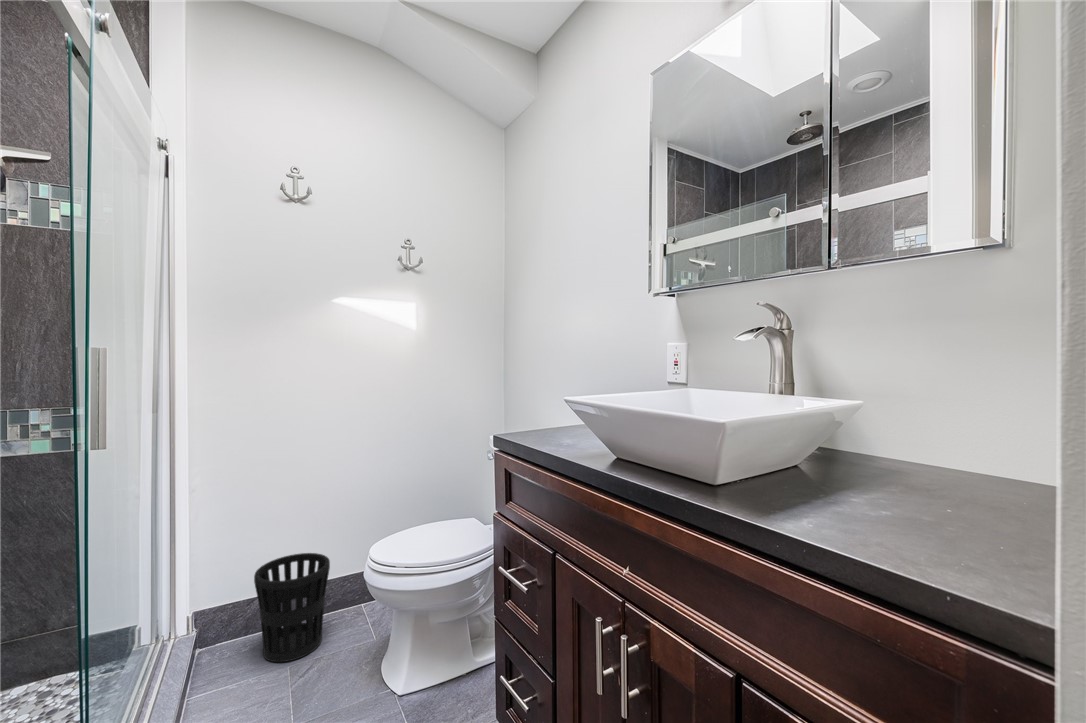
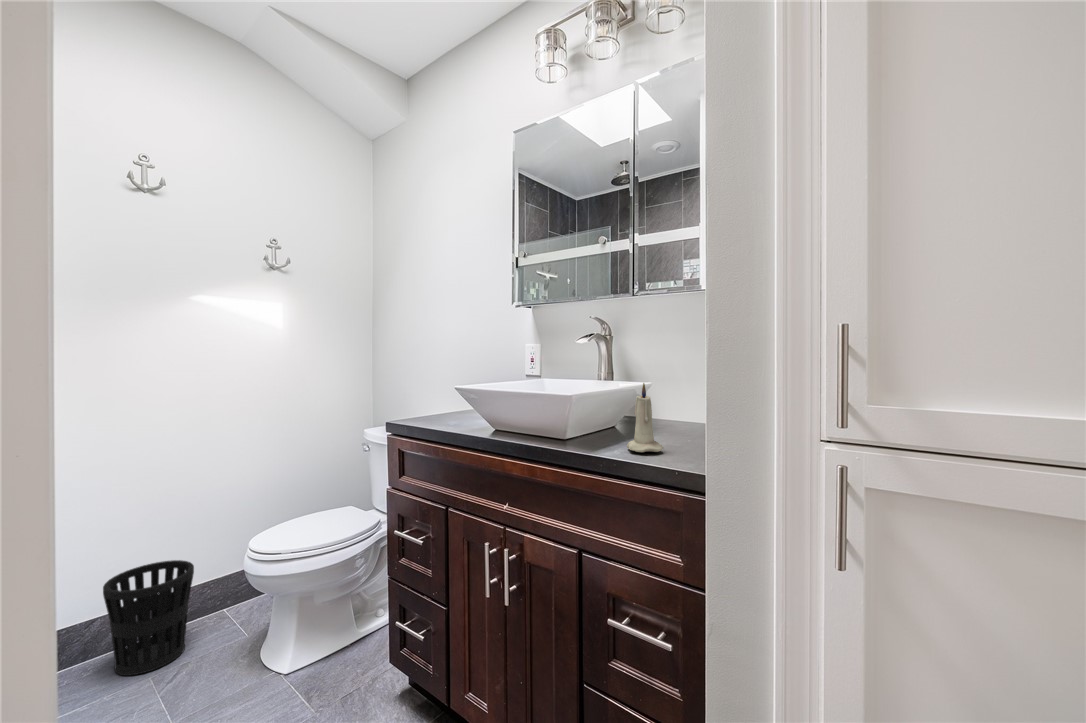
candle: none [826,405,901,530] -> present [627,383,664,452]

